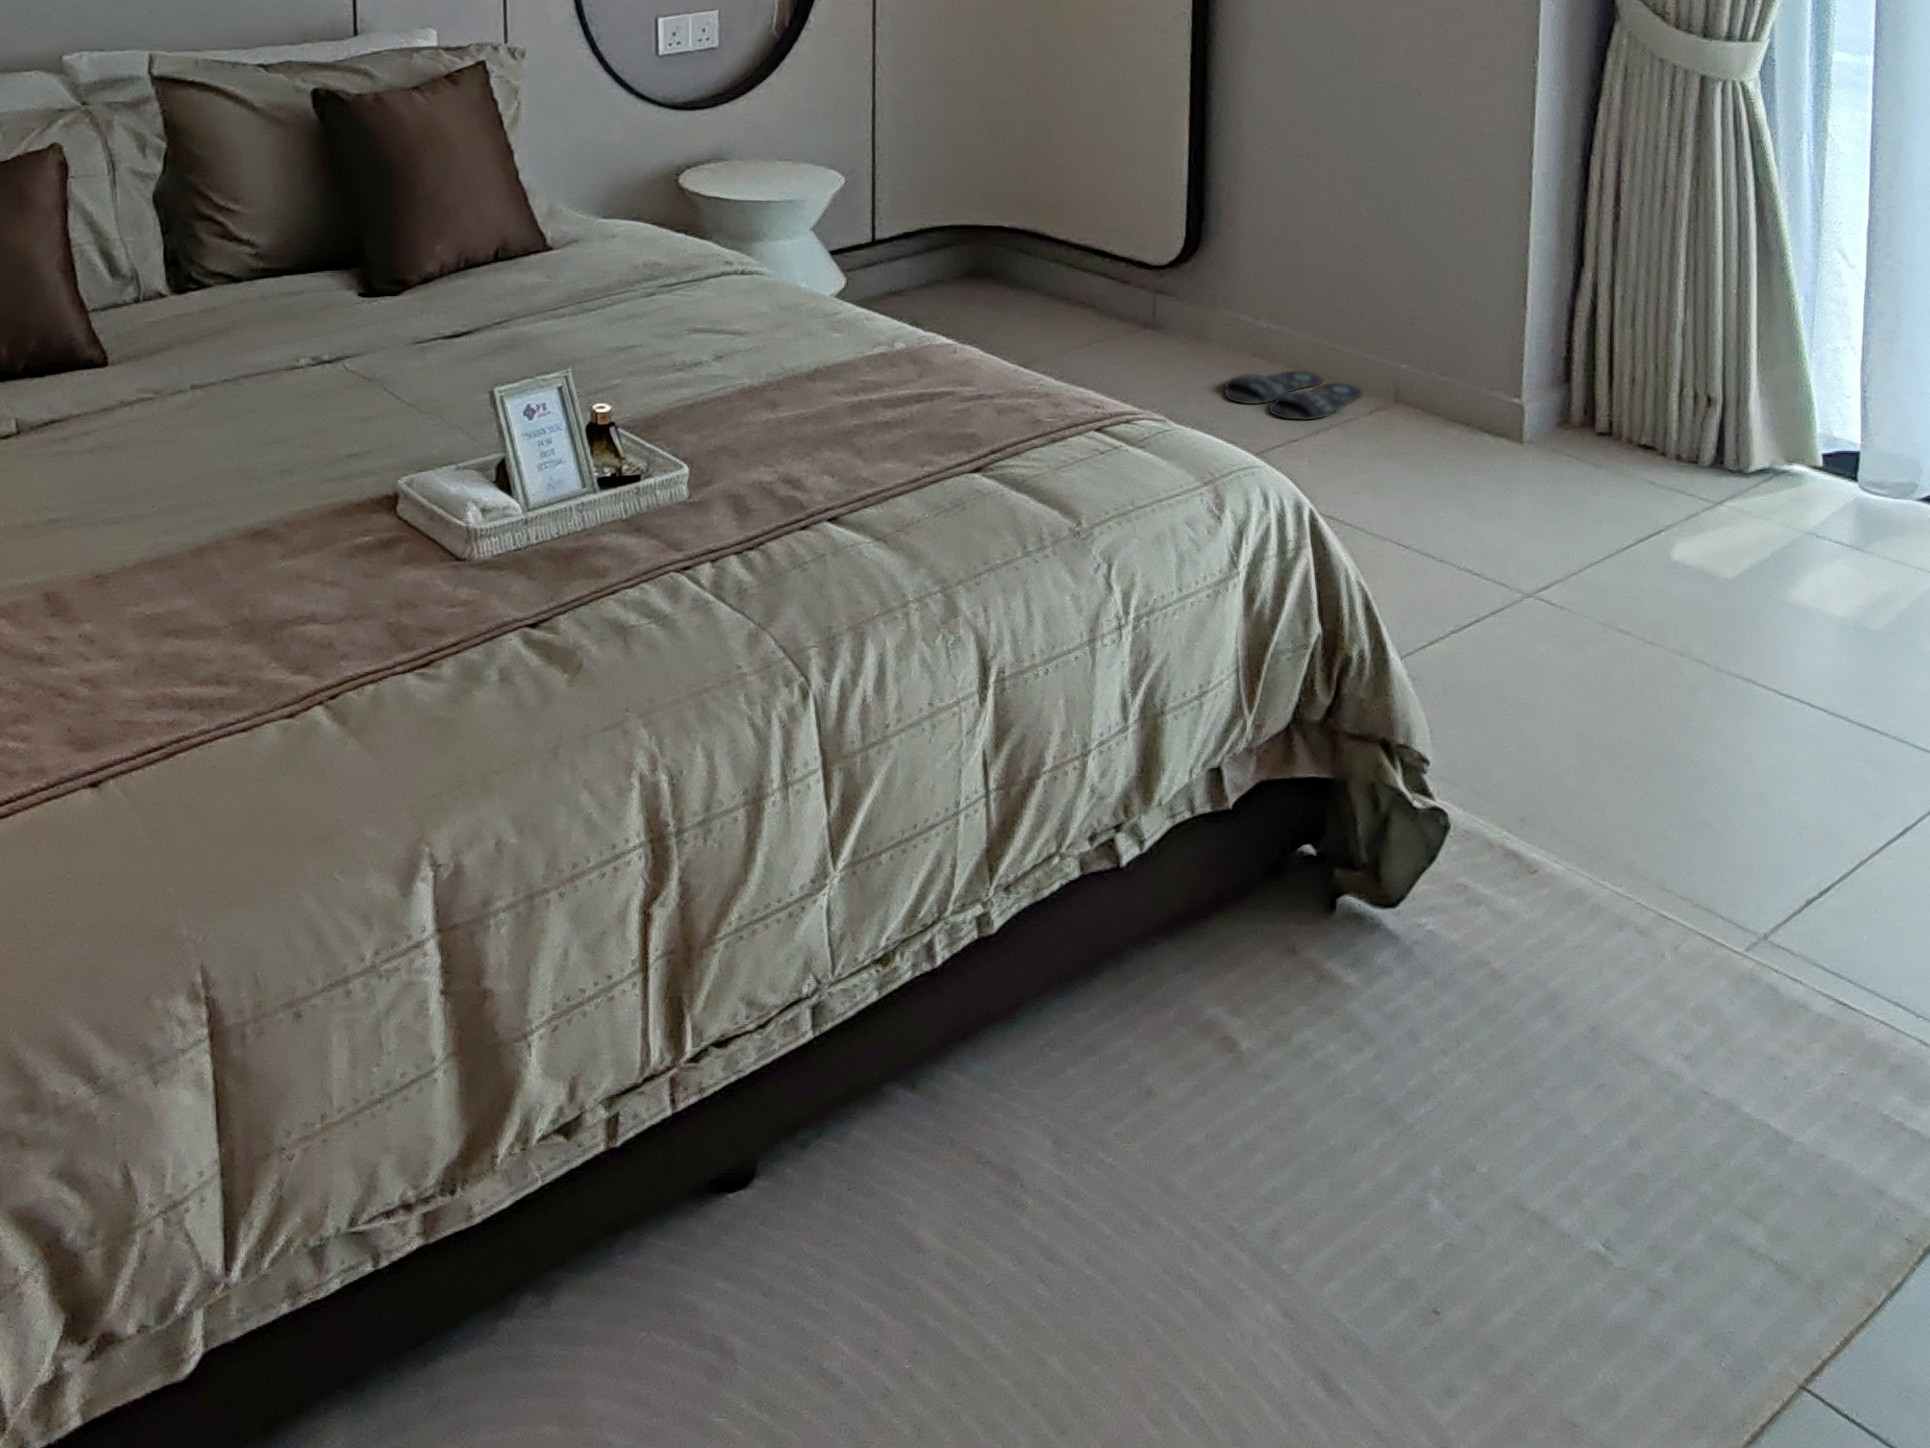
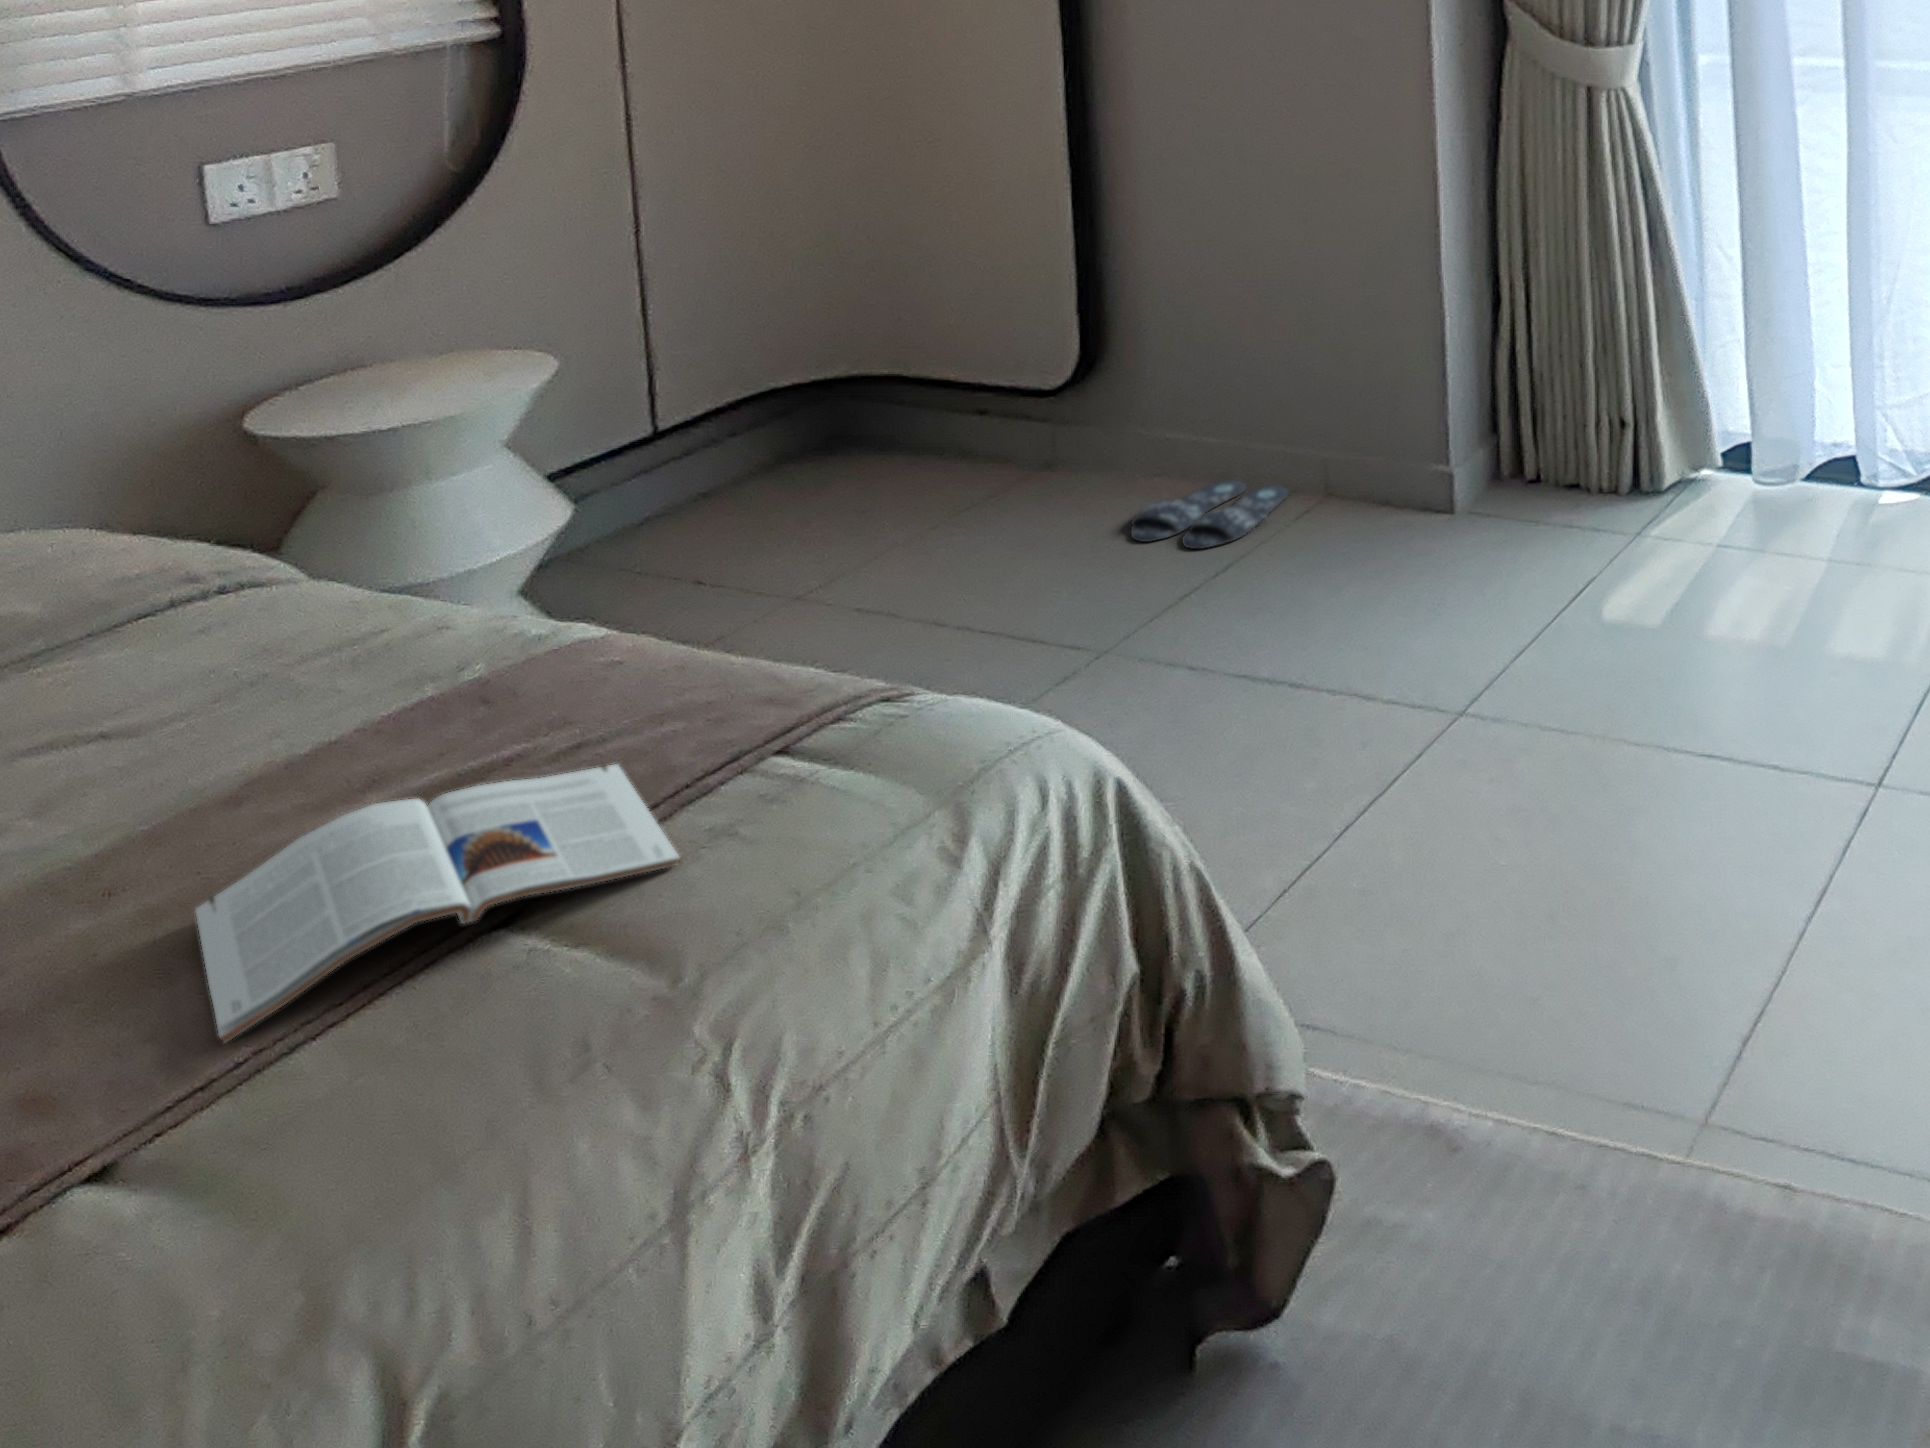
magazine: none [841,398,1075,485] -> present [196,765,680,1043]

